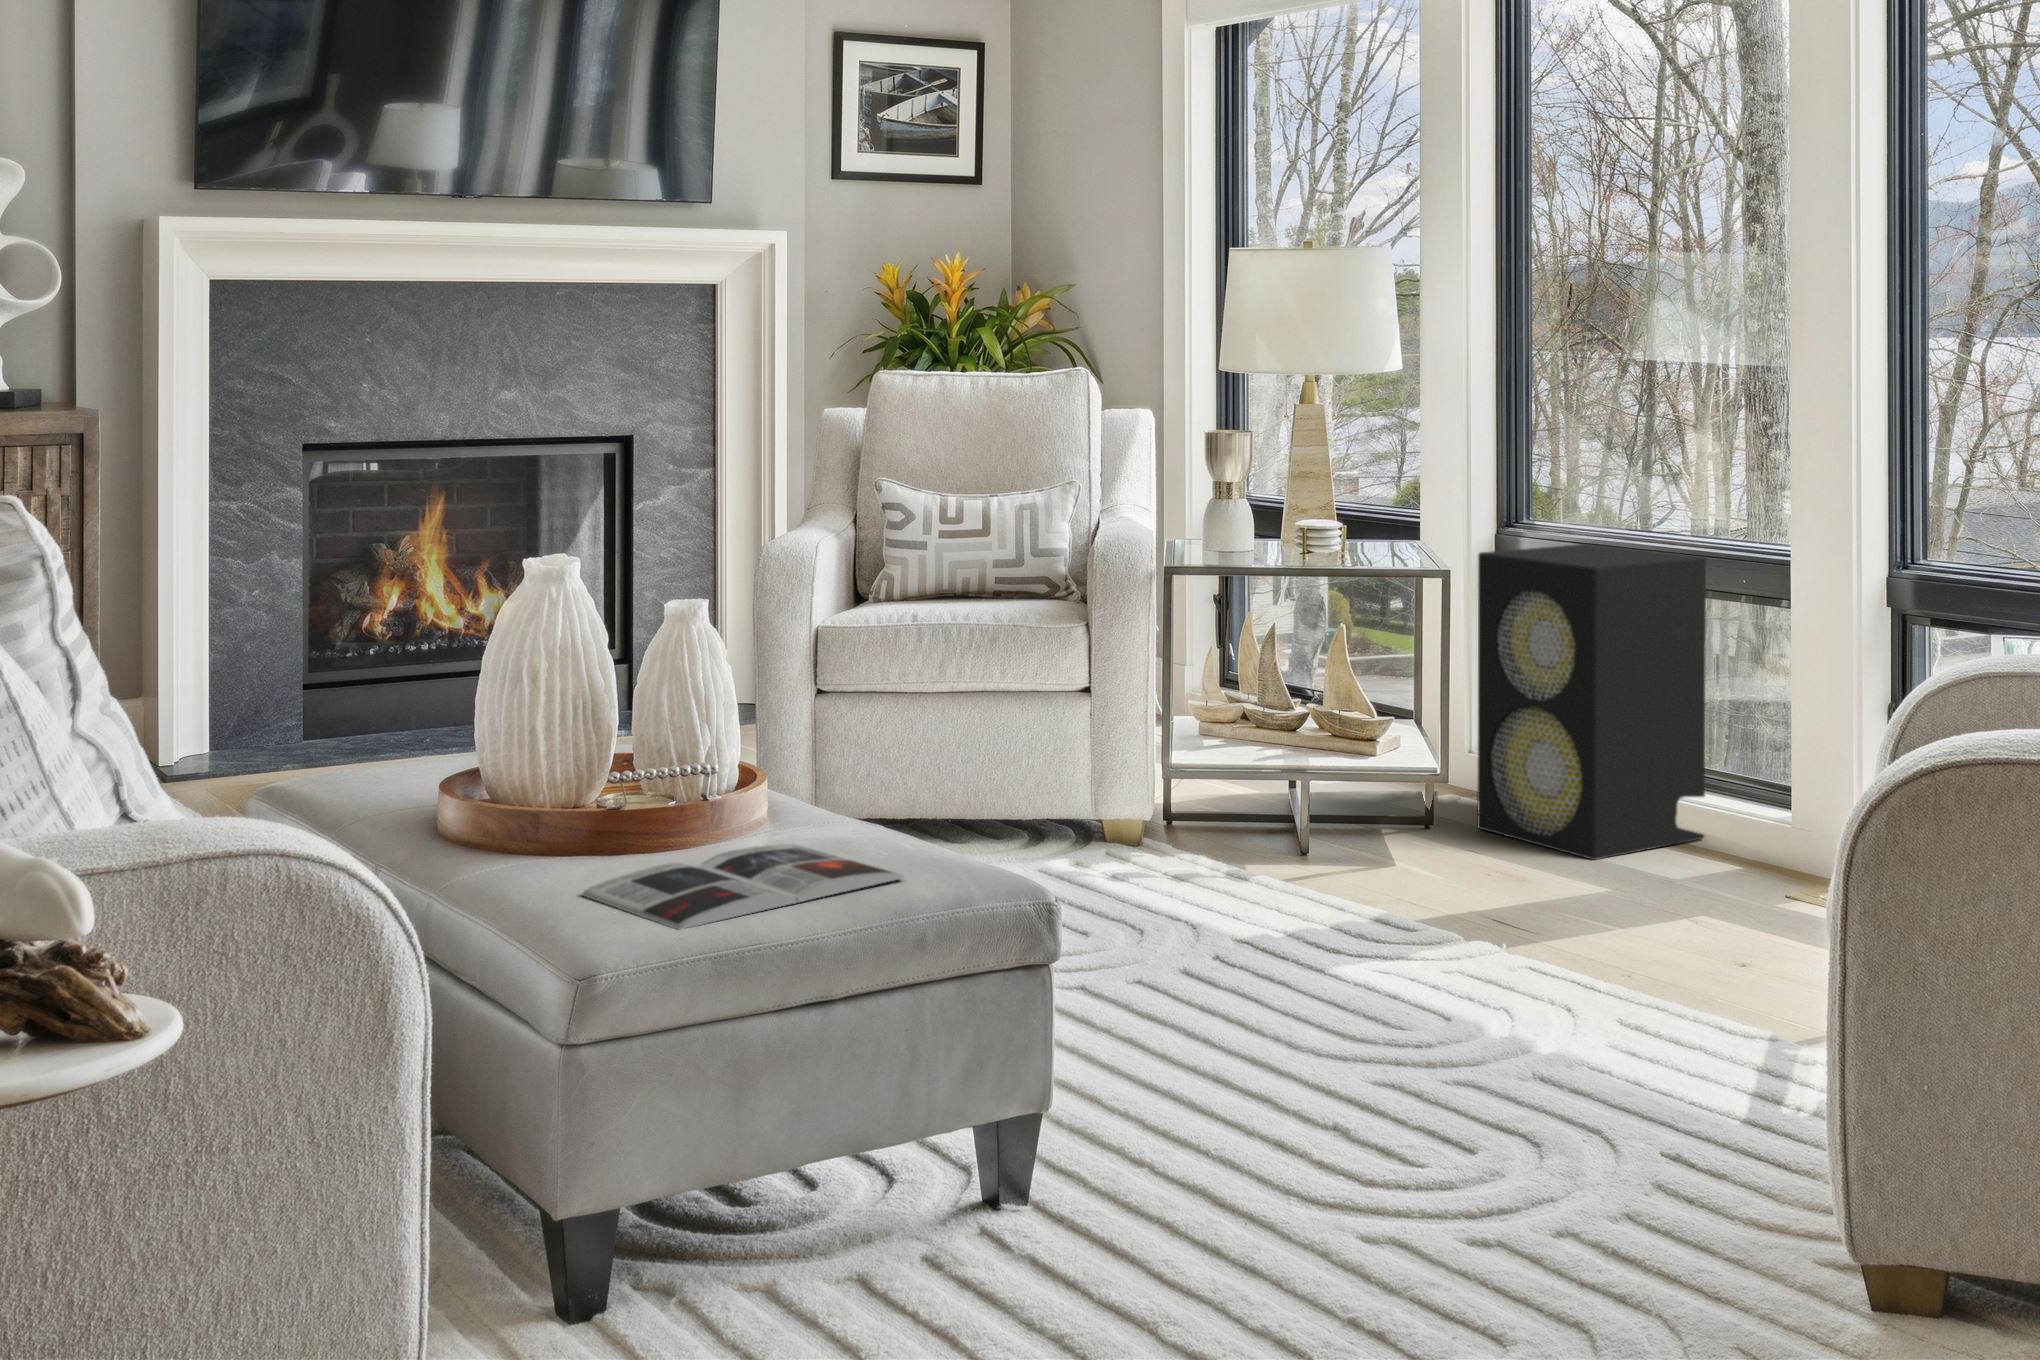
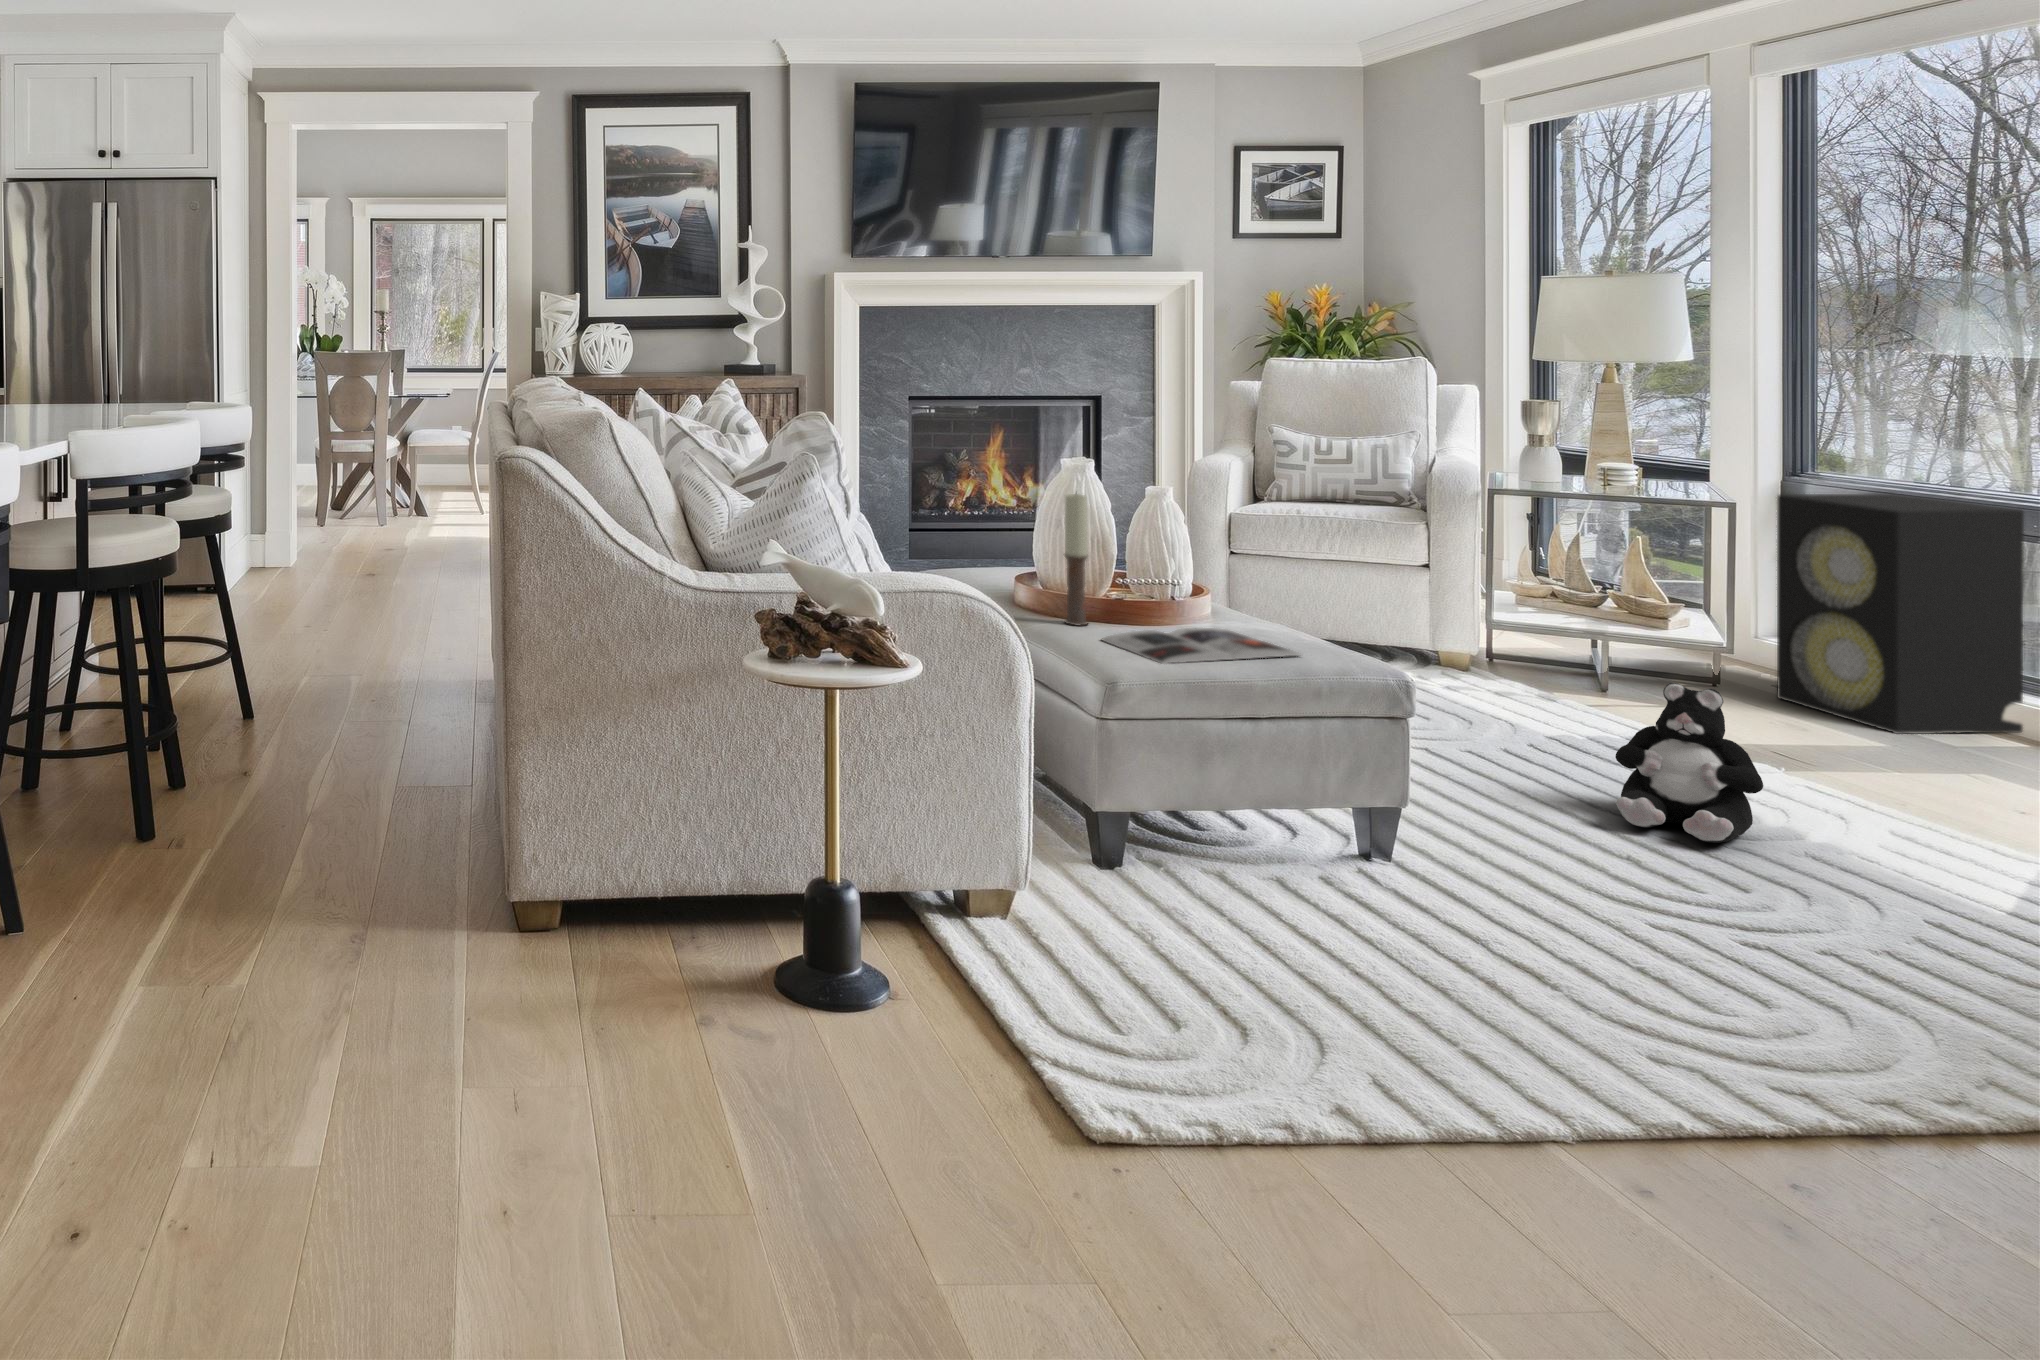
candle: none [524,619,566,869] -> present [1064,494,1088,625]
plush toy: none [1314,840,1476,1070] -> present [1615,683,1763,843]

